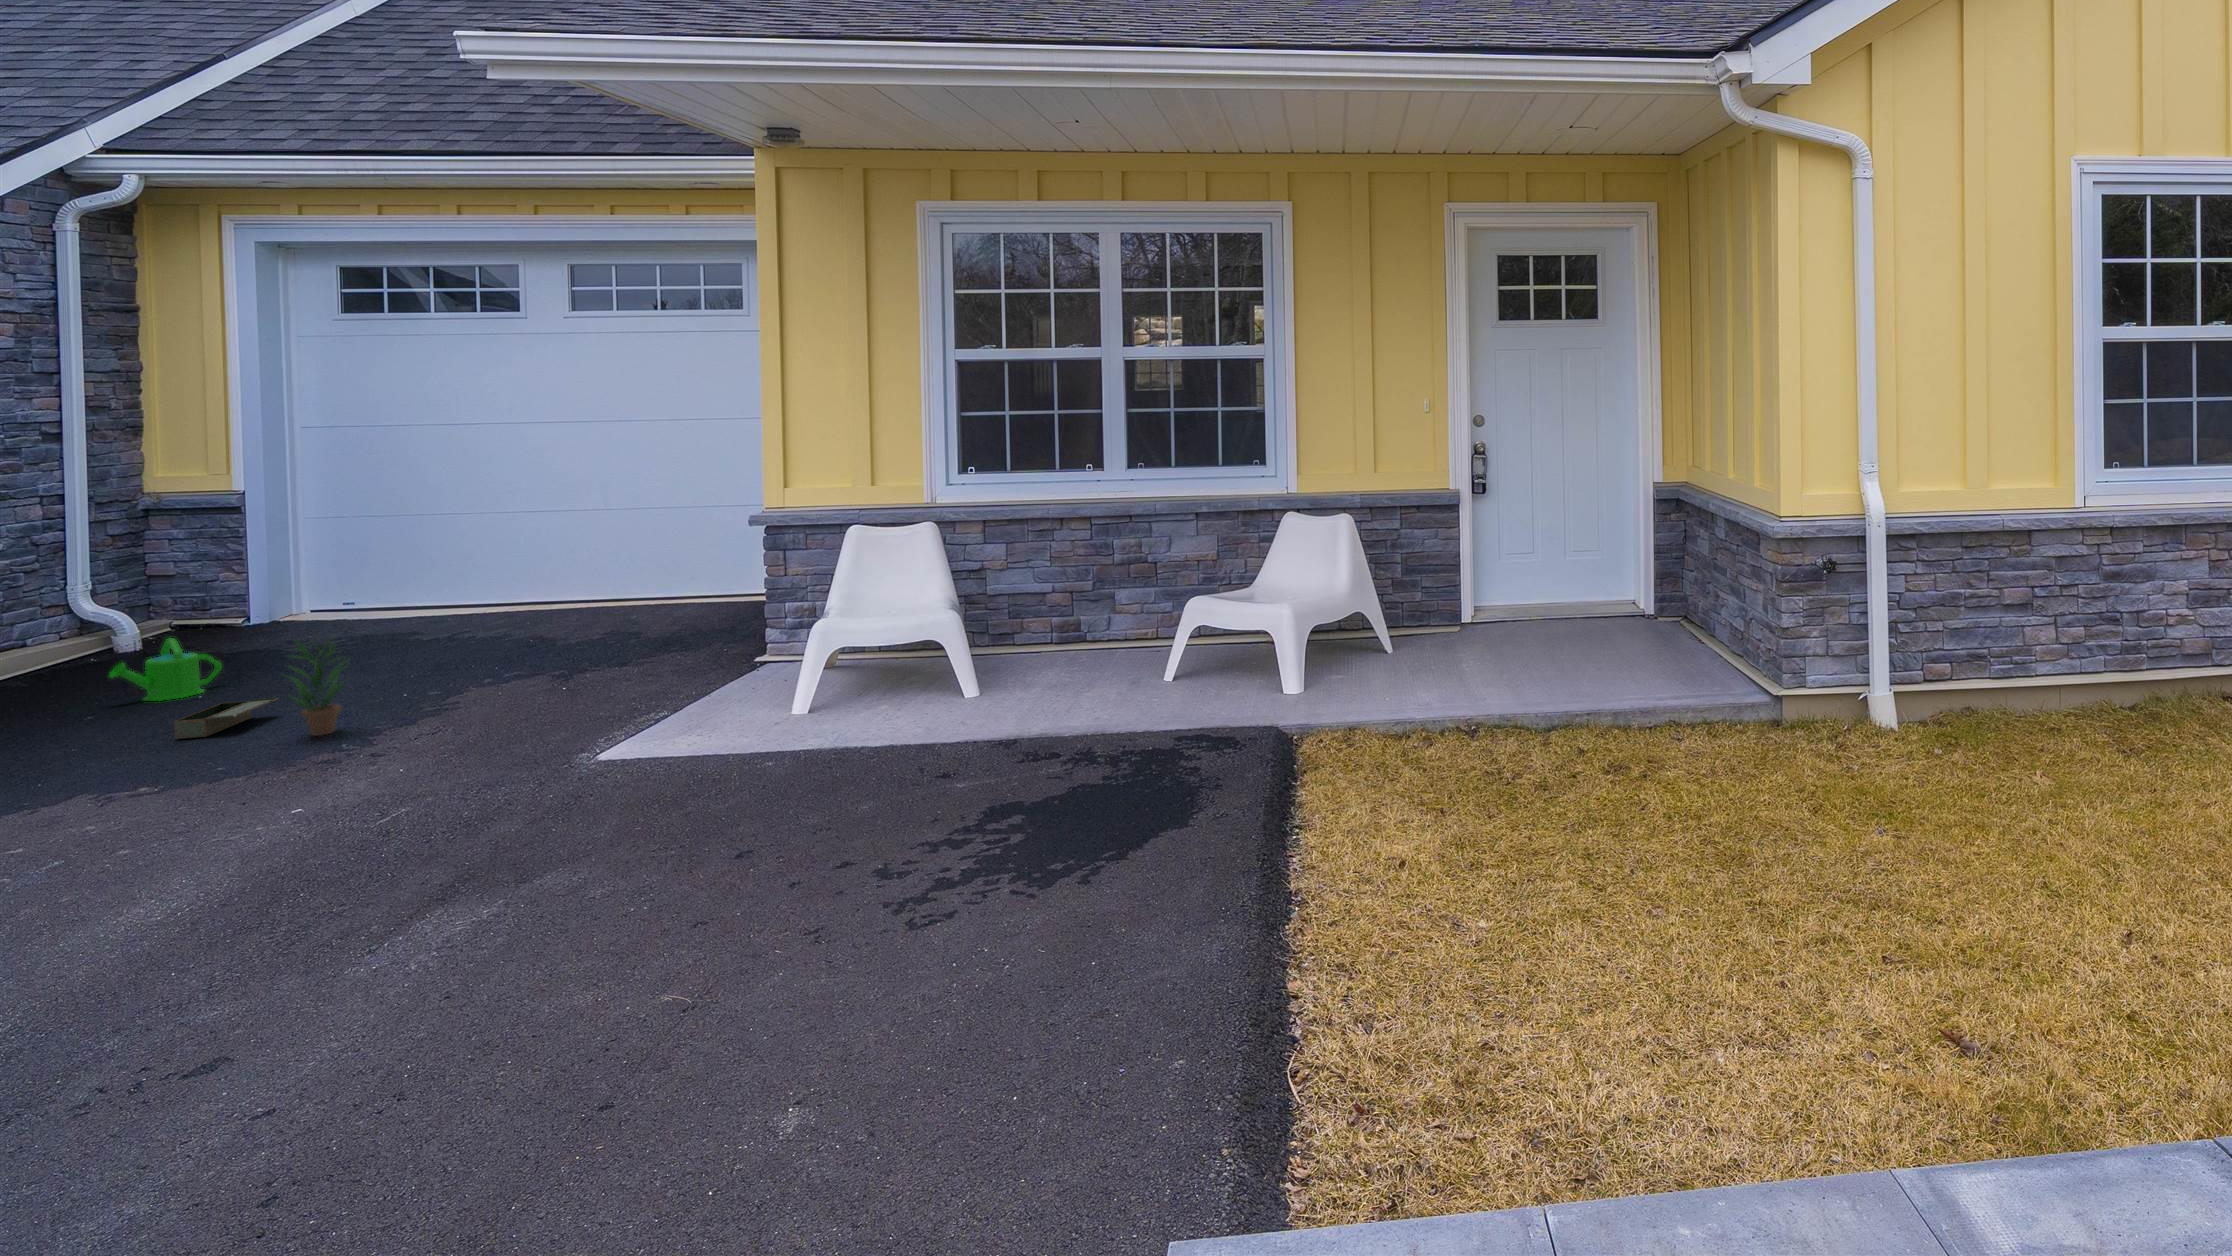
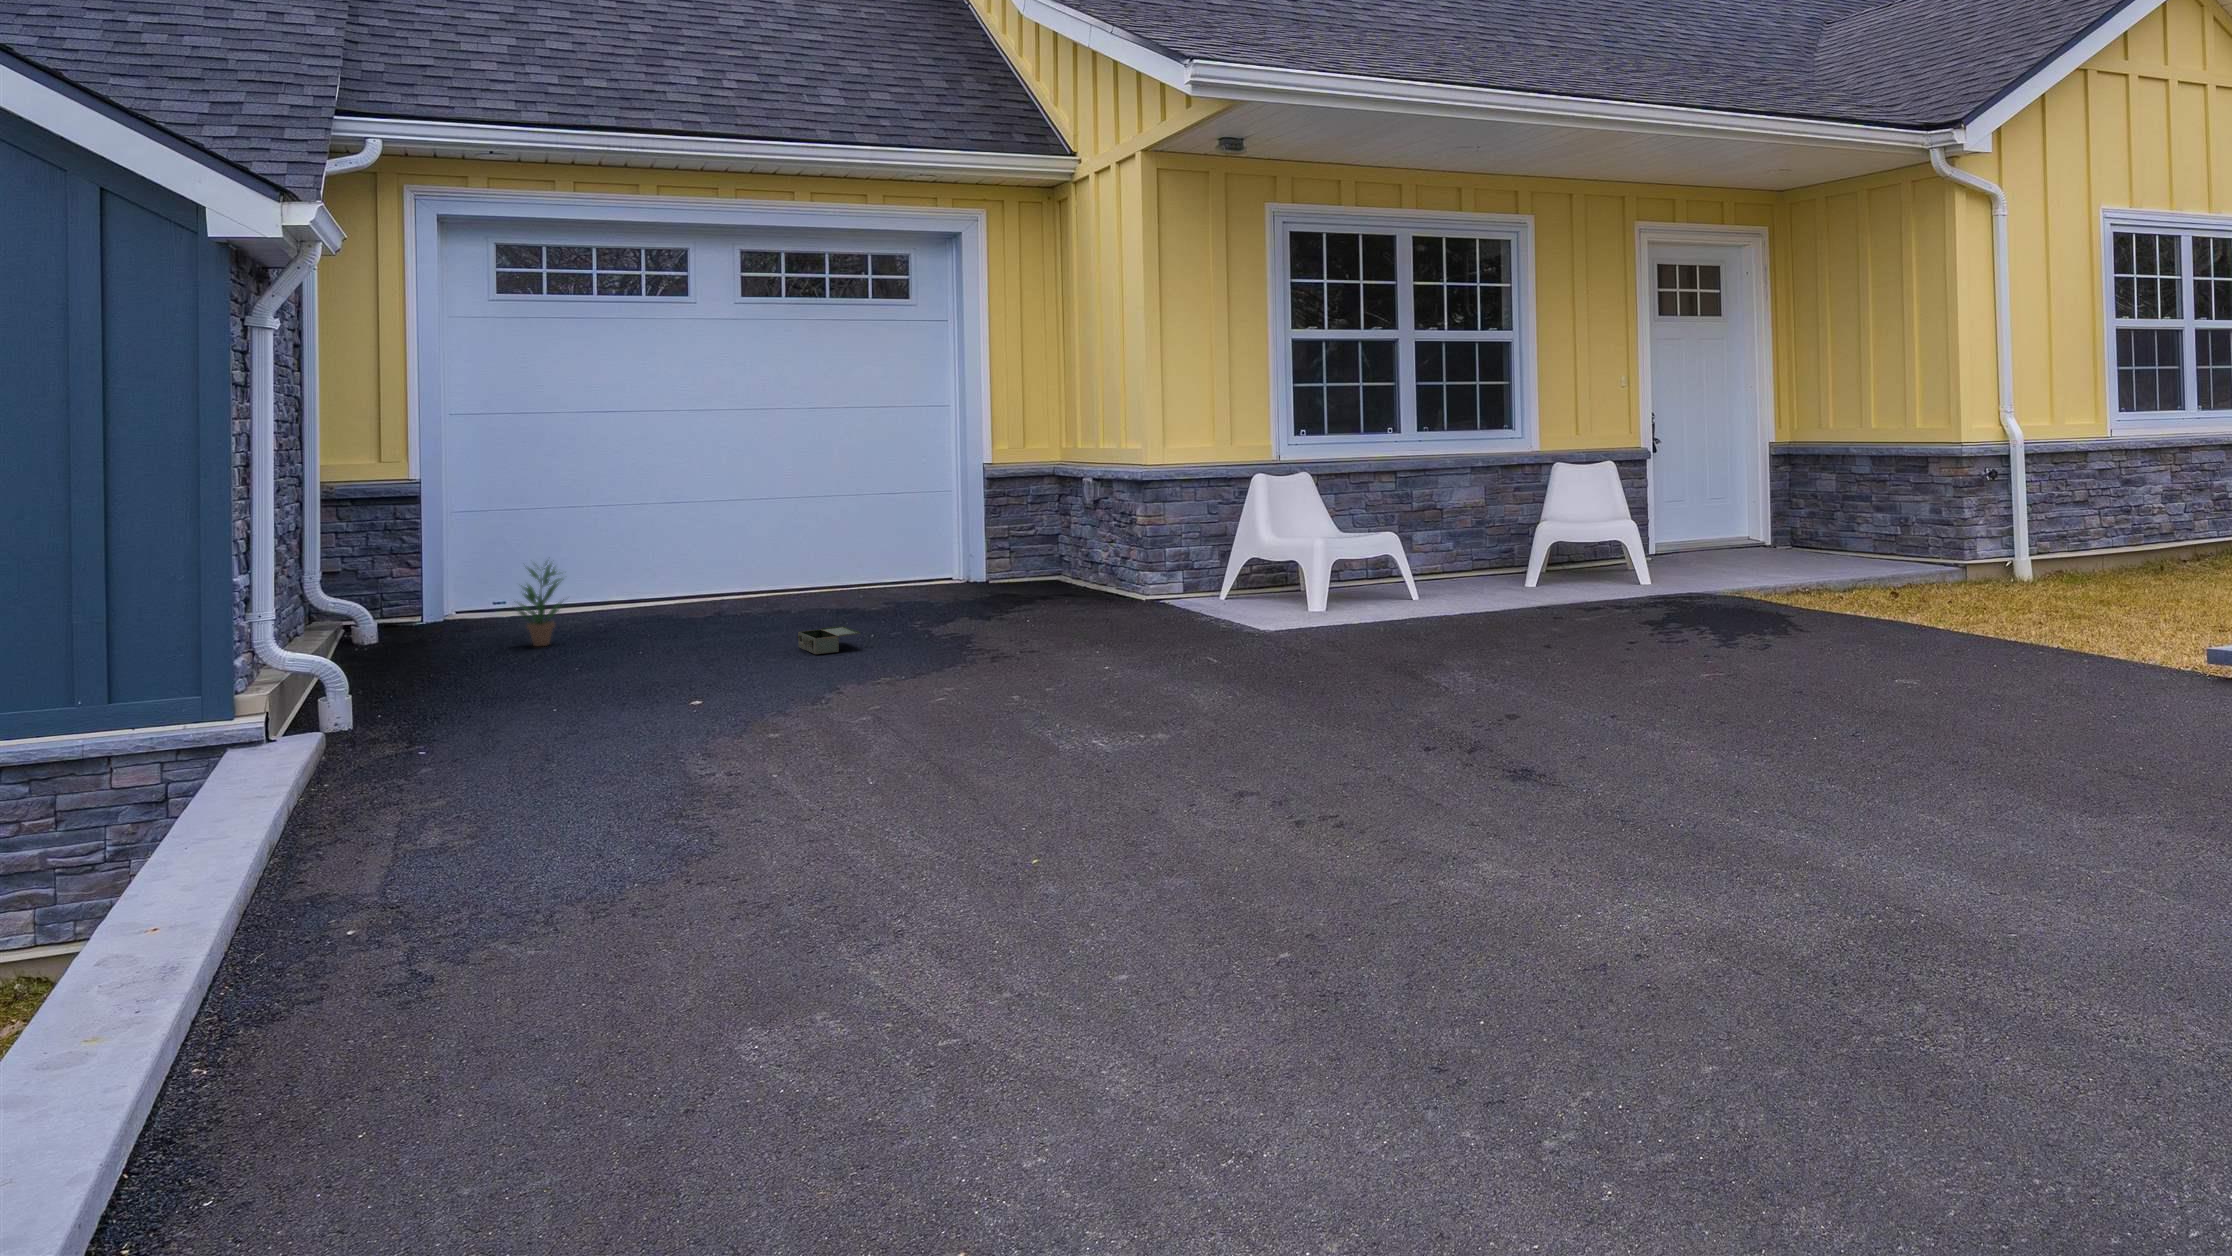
watering can: present [109,638,222,701] -> none [633,588,687,646]
potted plant: present [289,640,345,736] -> present [518,564,563,646]

